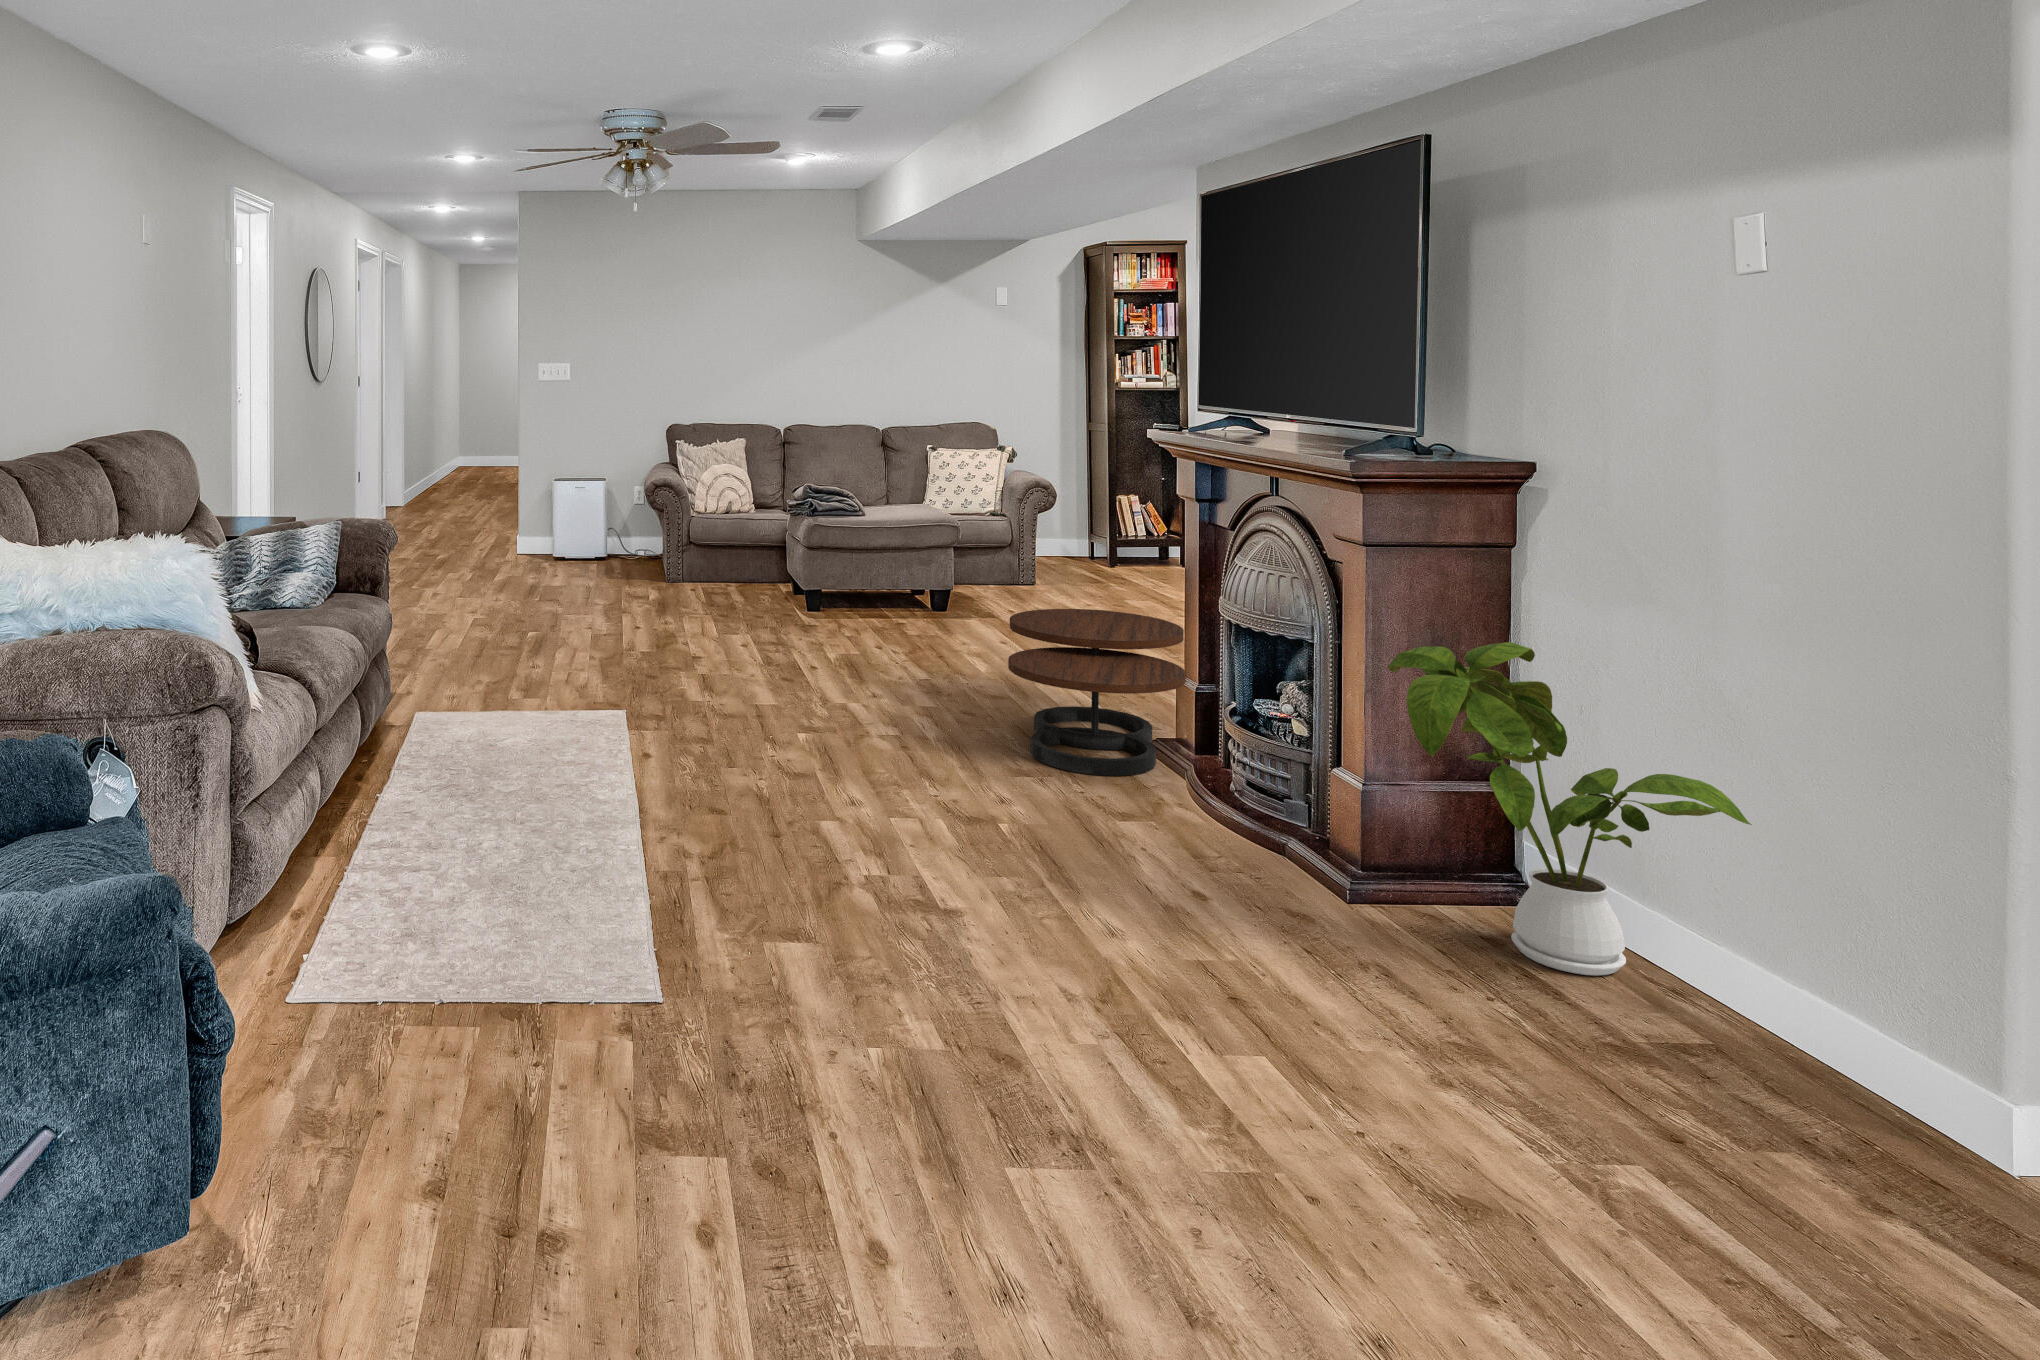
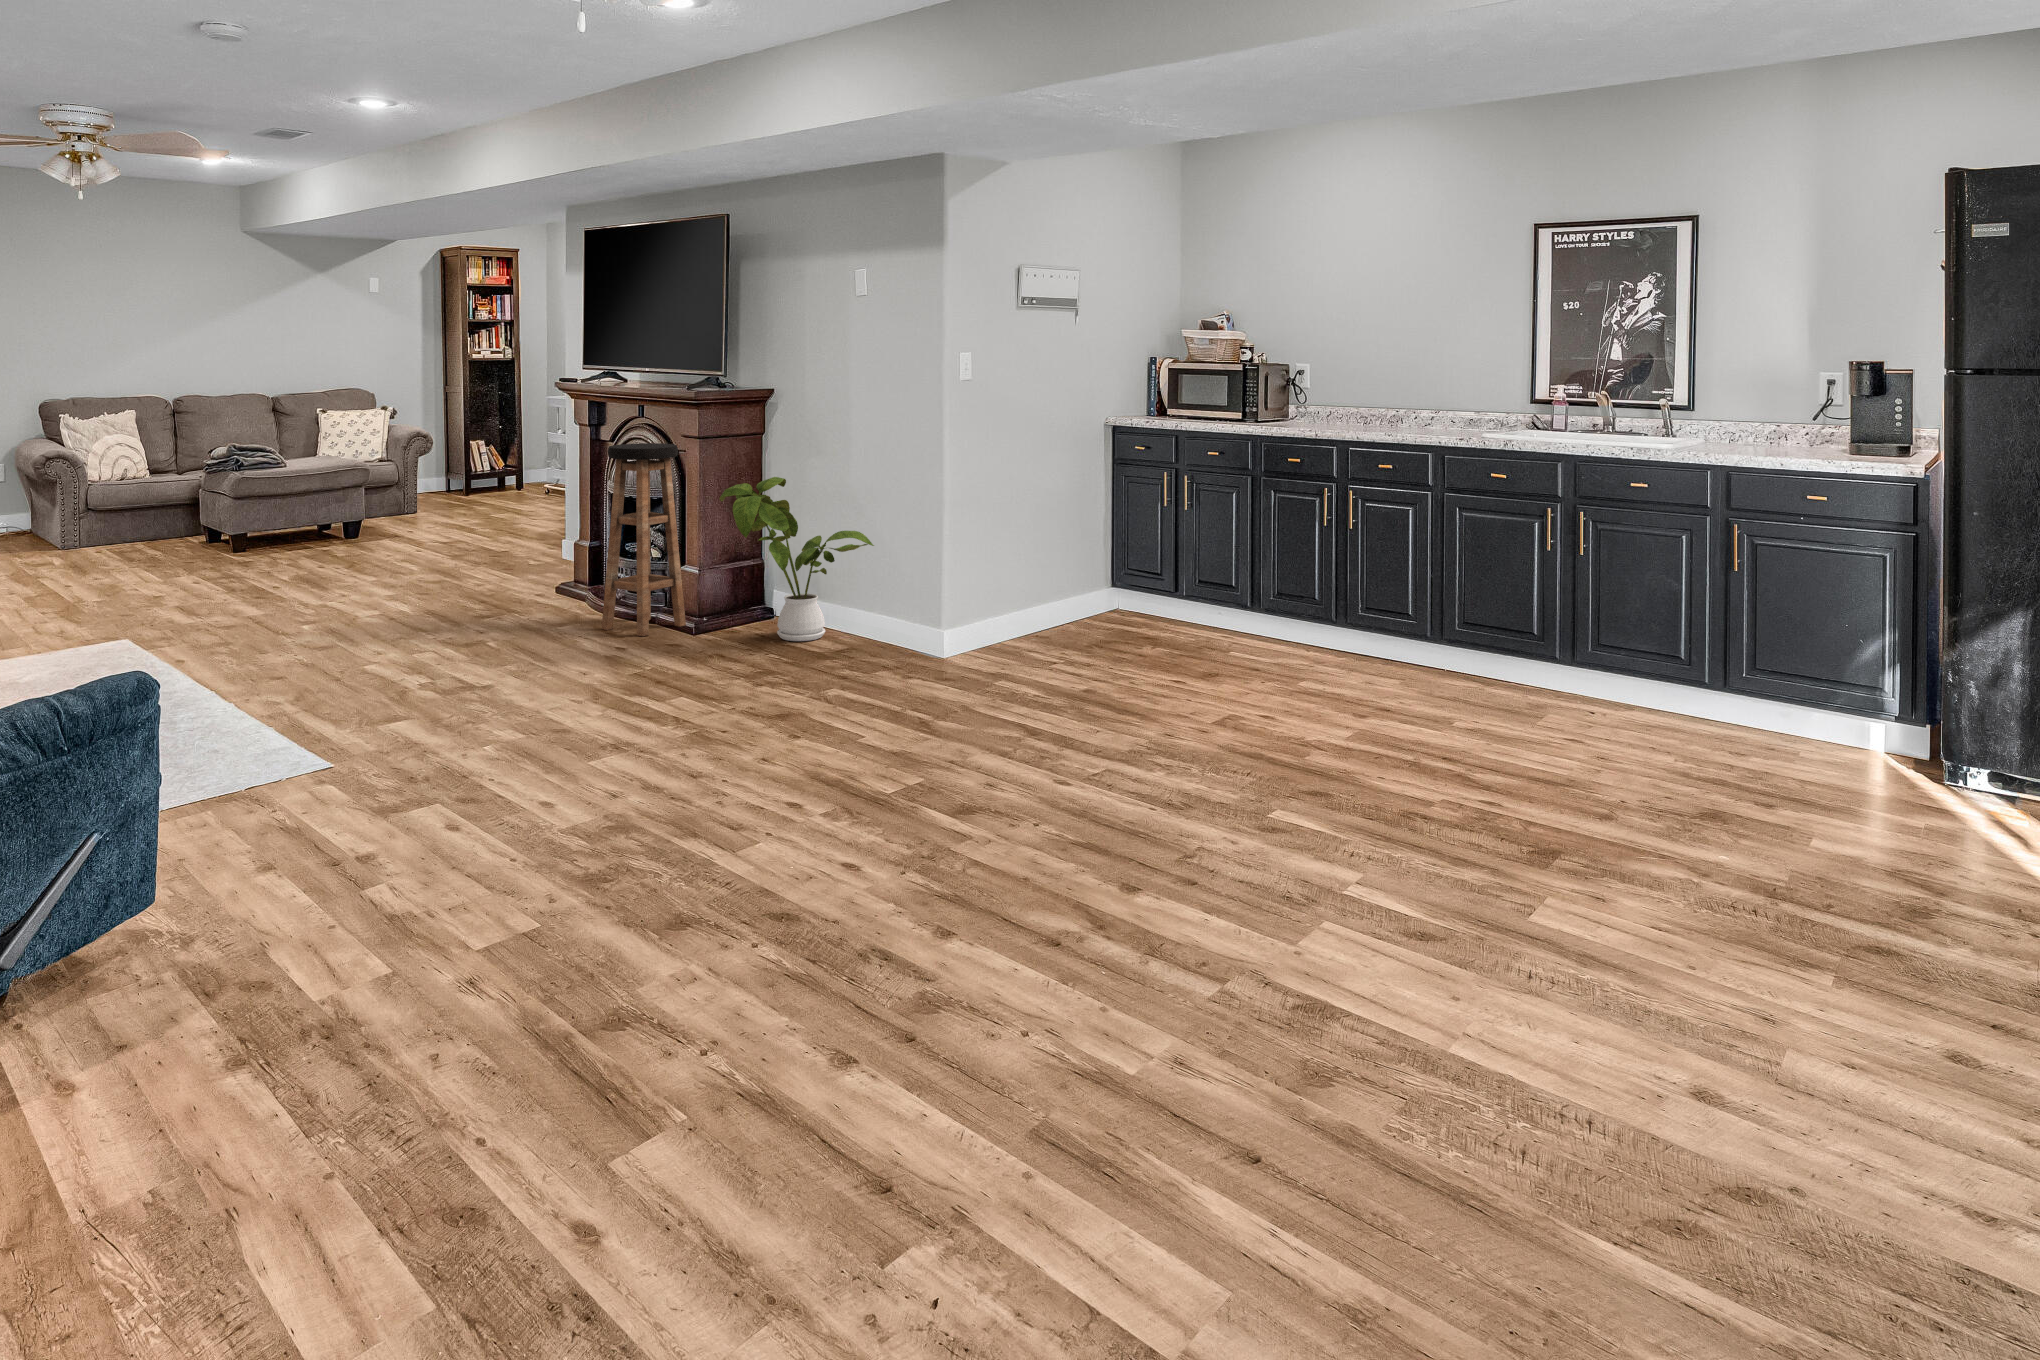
bar stool: none [1185,544,1334,873] -> present [602,443,686,636]
coffee table: present [1008,609,1186,776] -> none [455,509,585,612]

